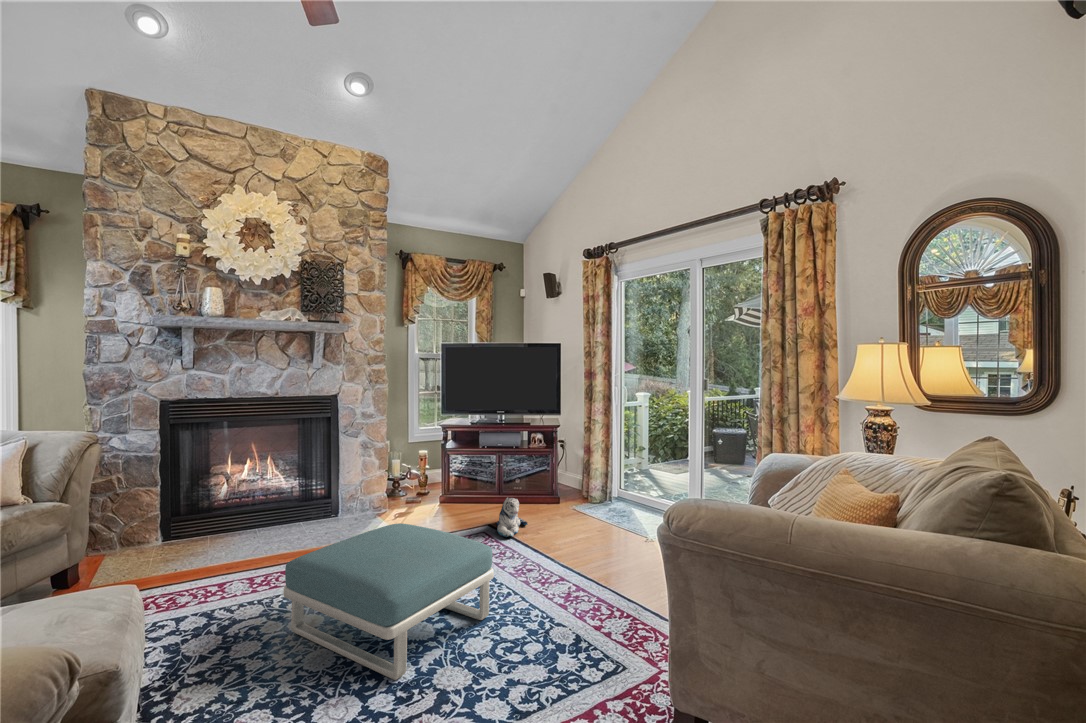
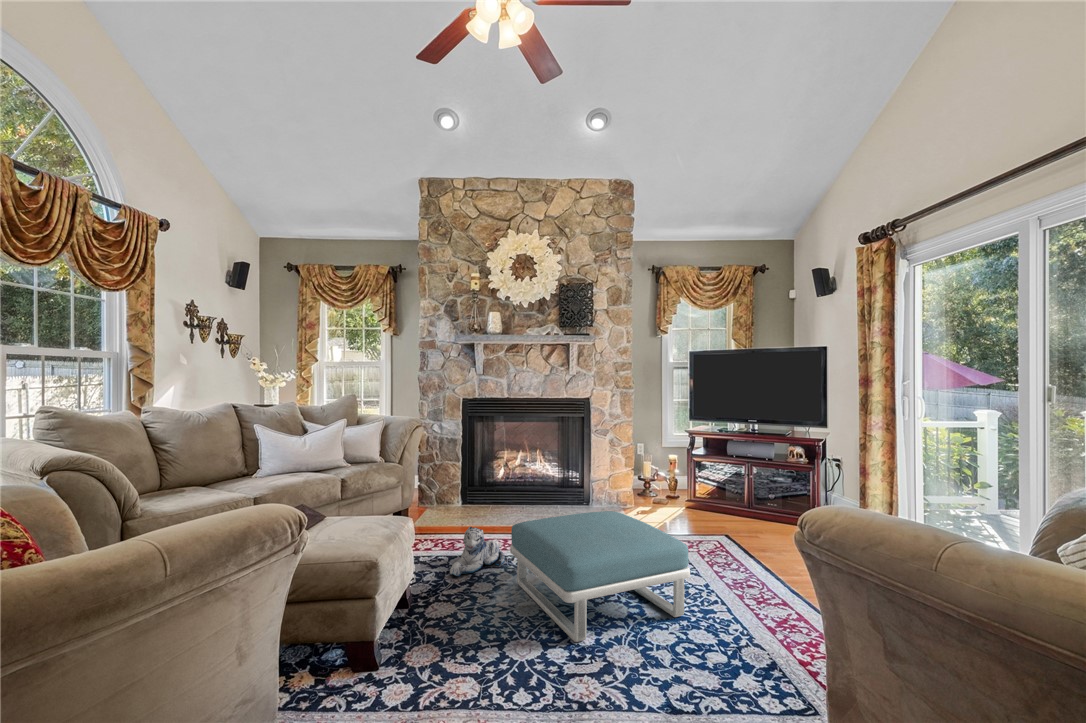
plush toy: present [496,498,528,537] -> present [450,527,505,576]

